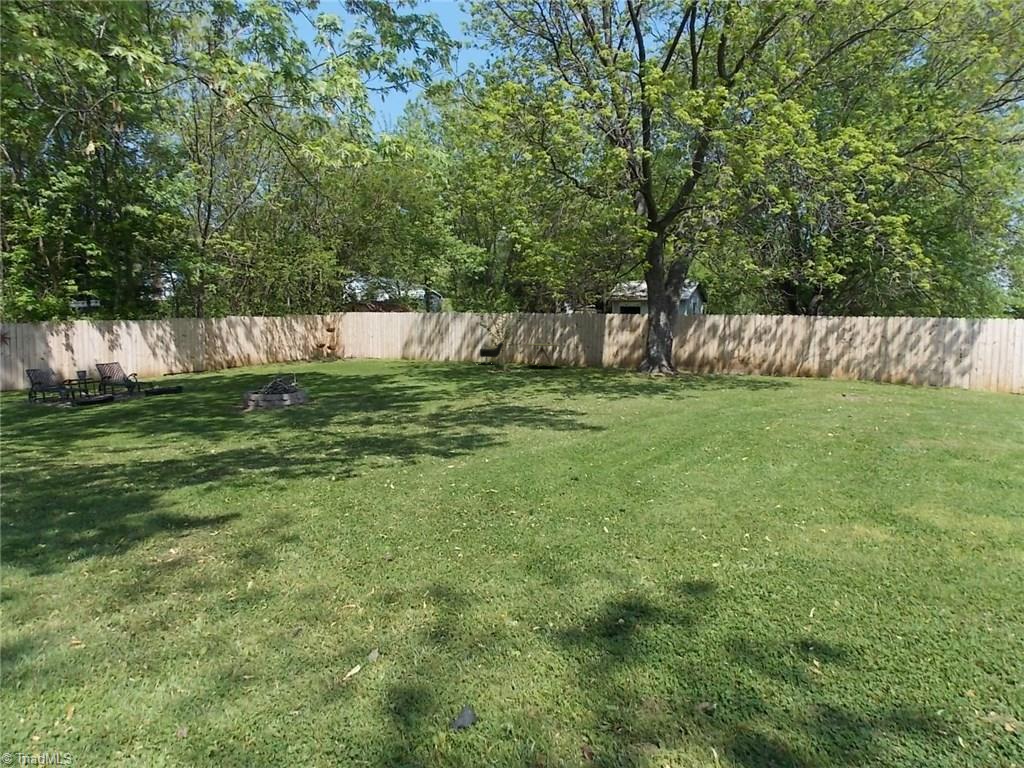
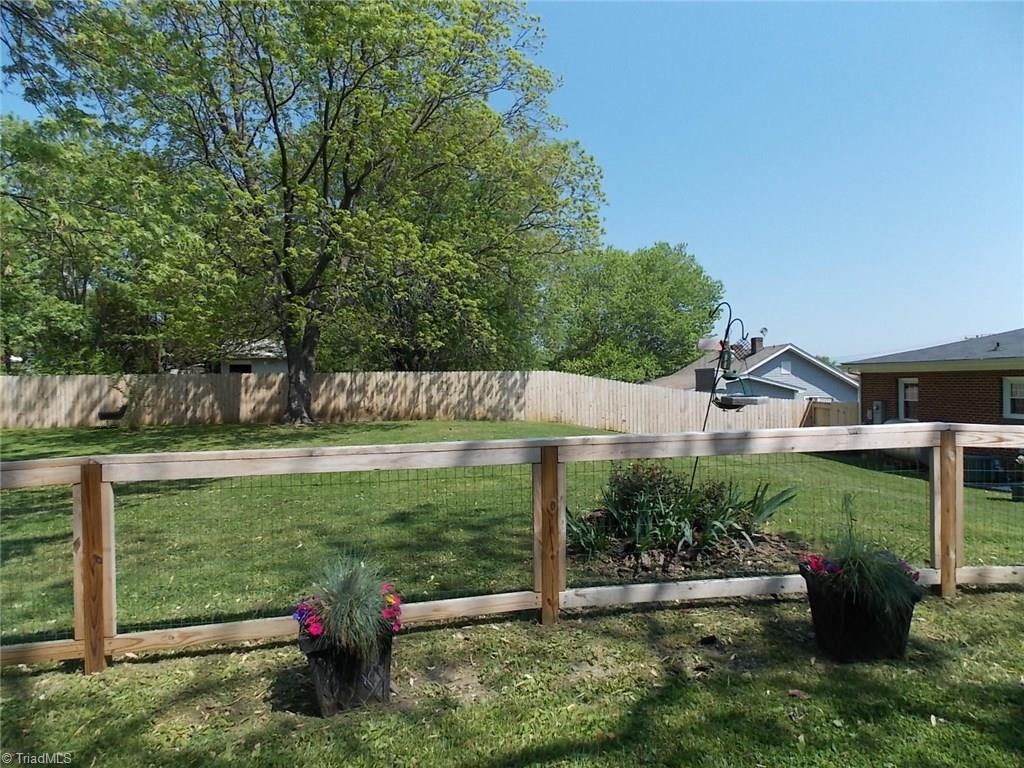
round table: present [527,344,557,366] -> none [156,403,193,427]

